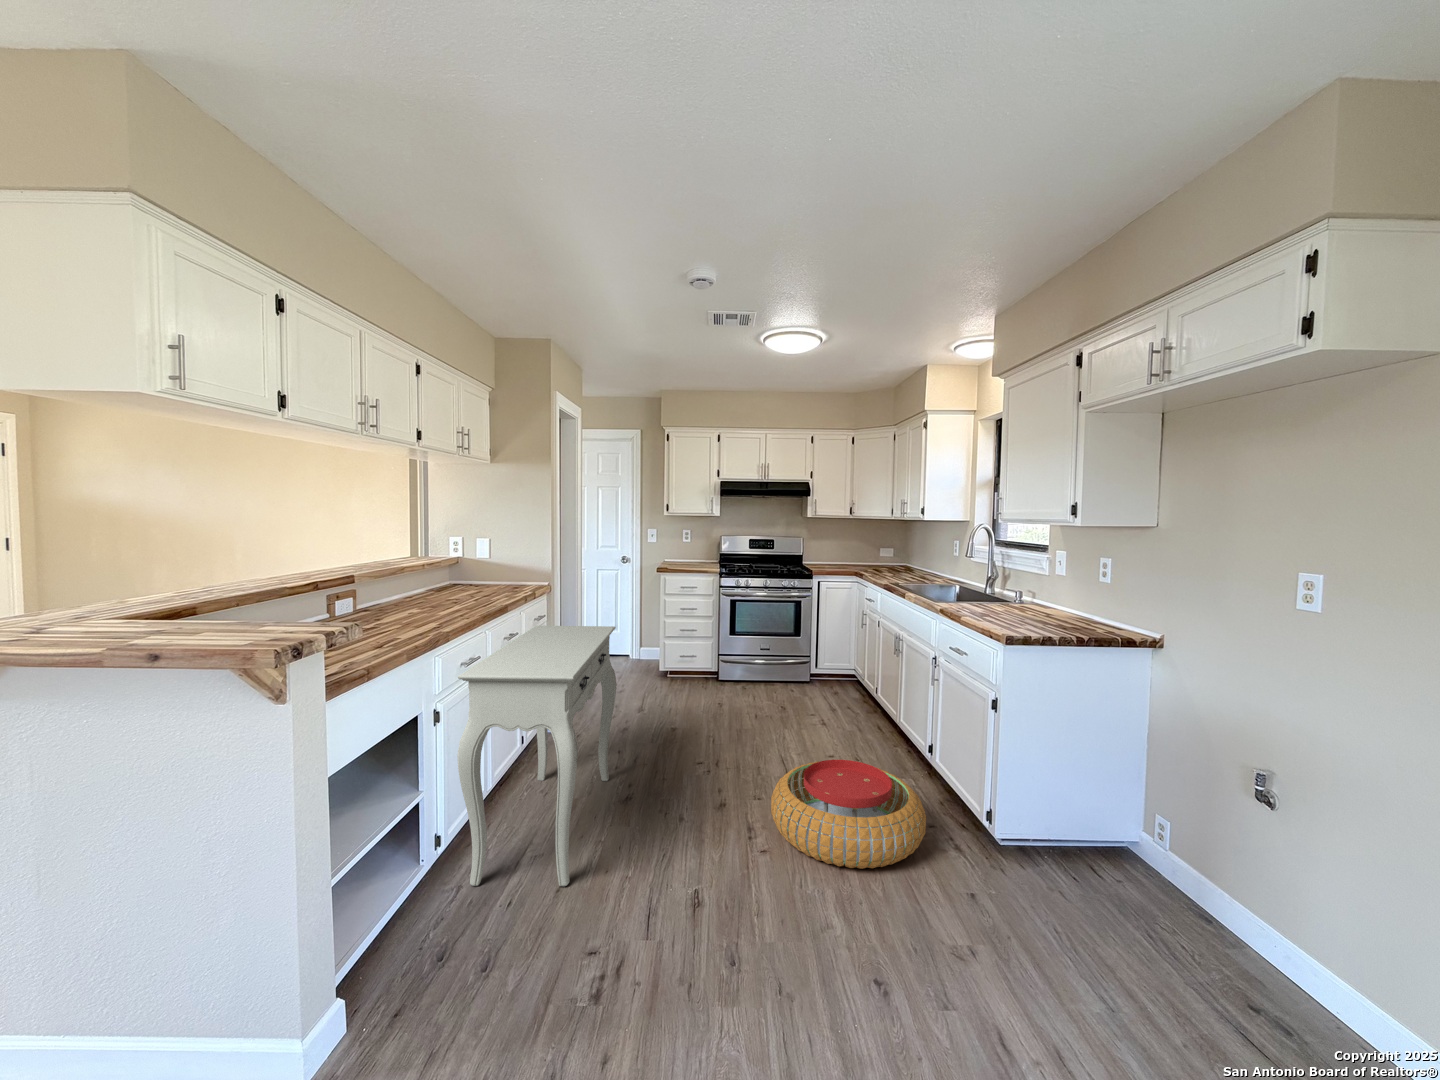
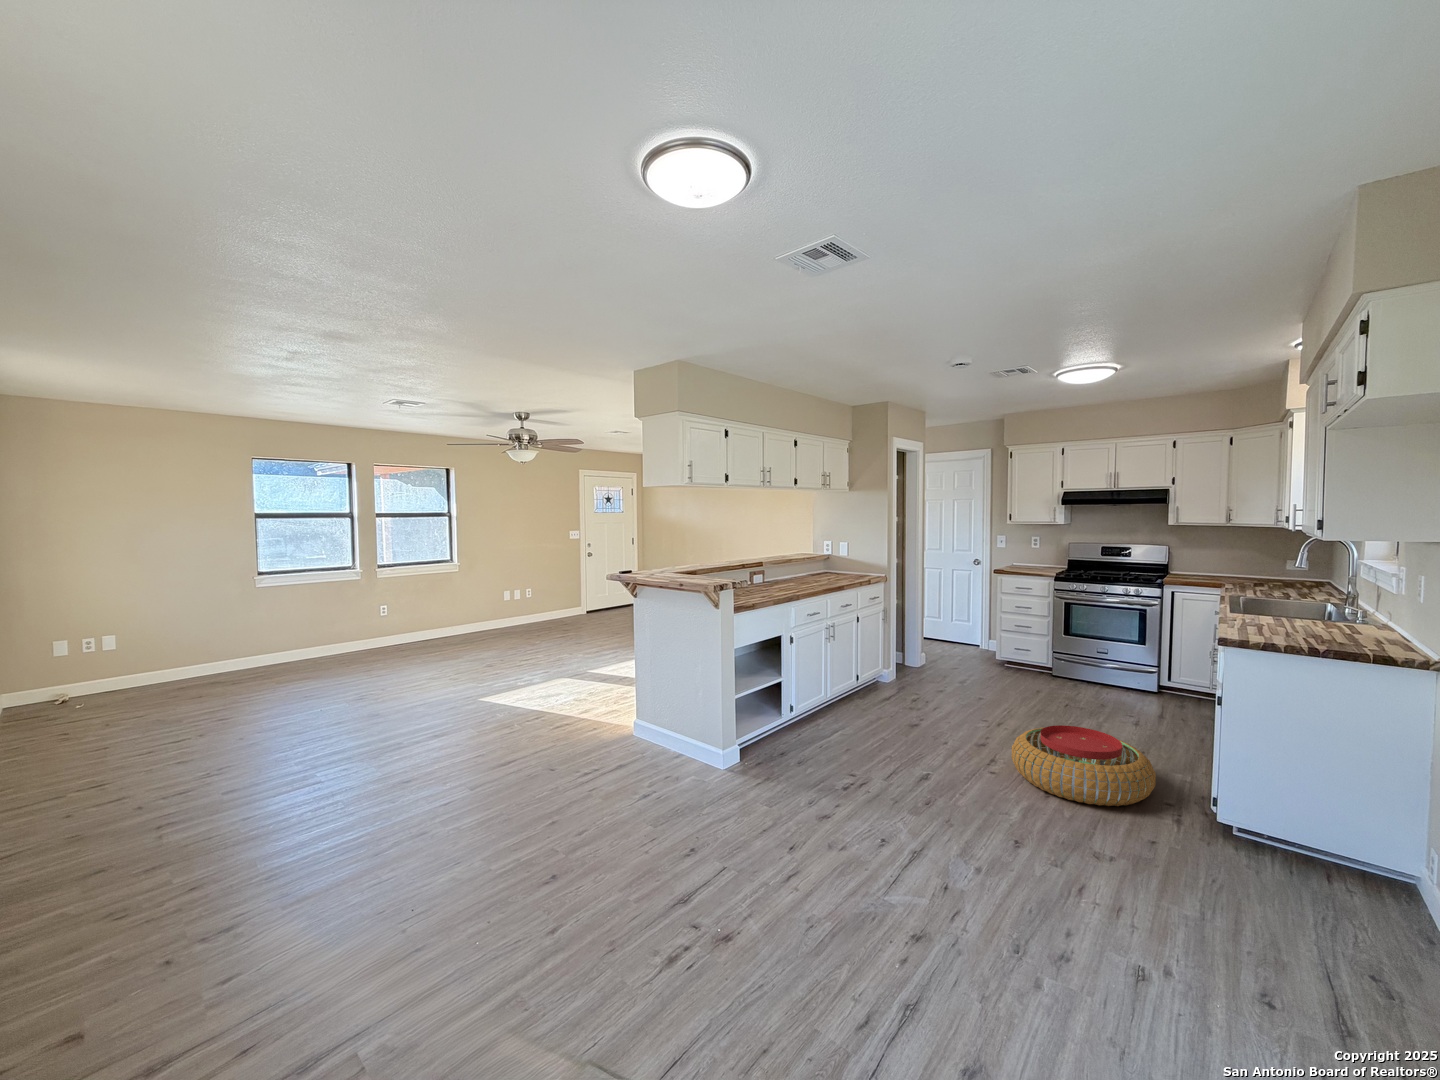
console table: present [457,626,617,886] -> none [800,601,918,750]

